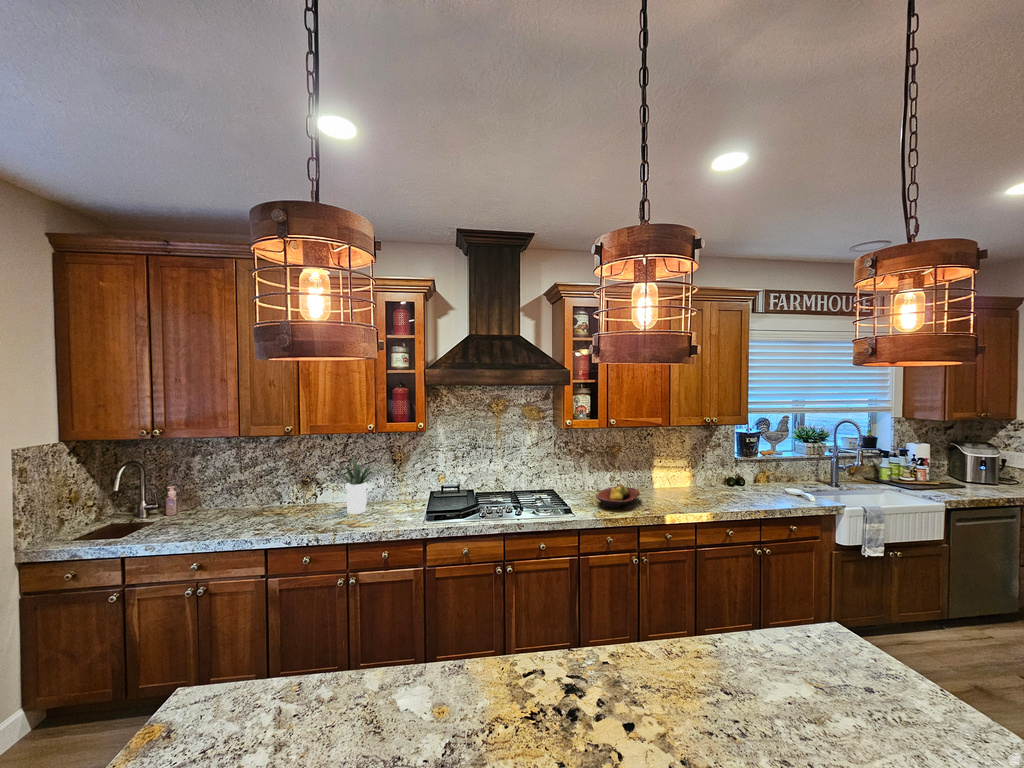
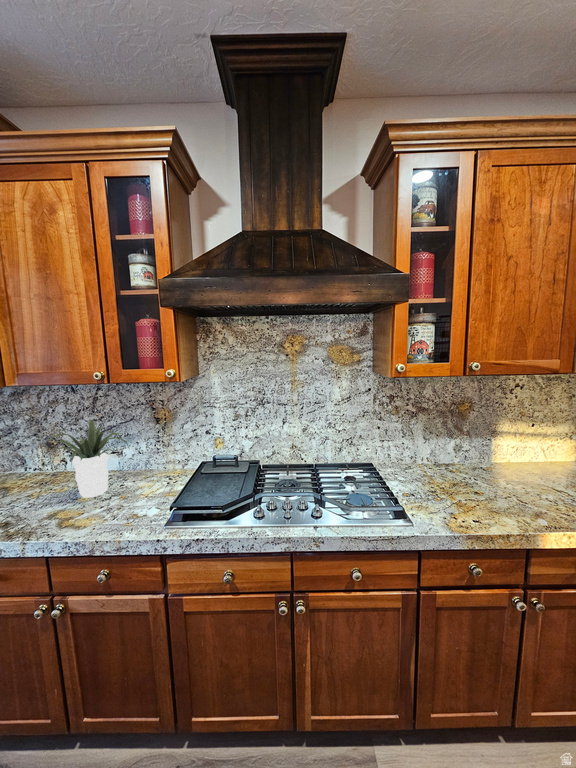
fruit bowl: present [596,484,640,509] -> none [439,462,510,506]

